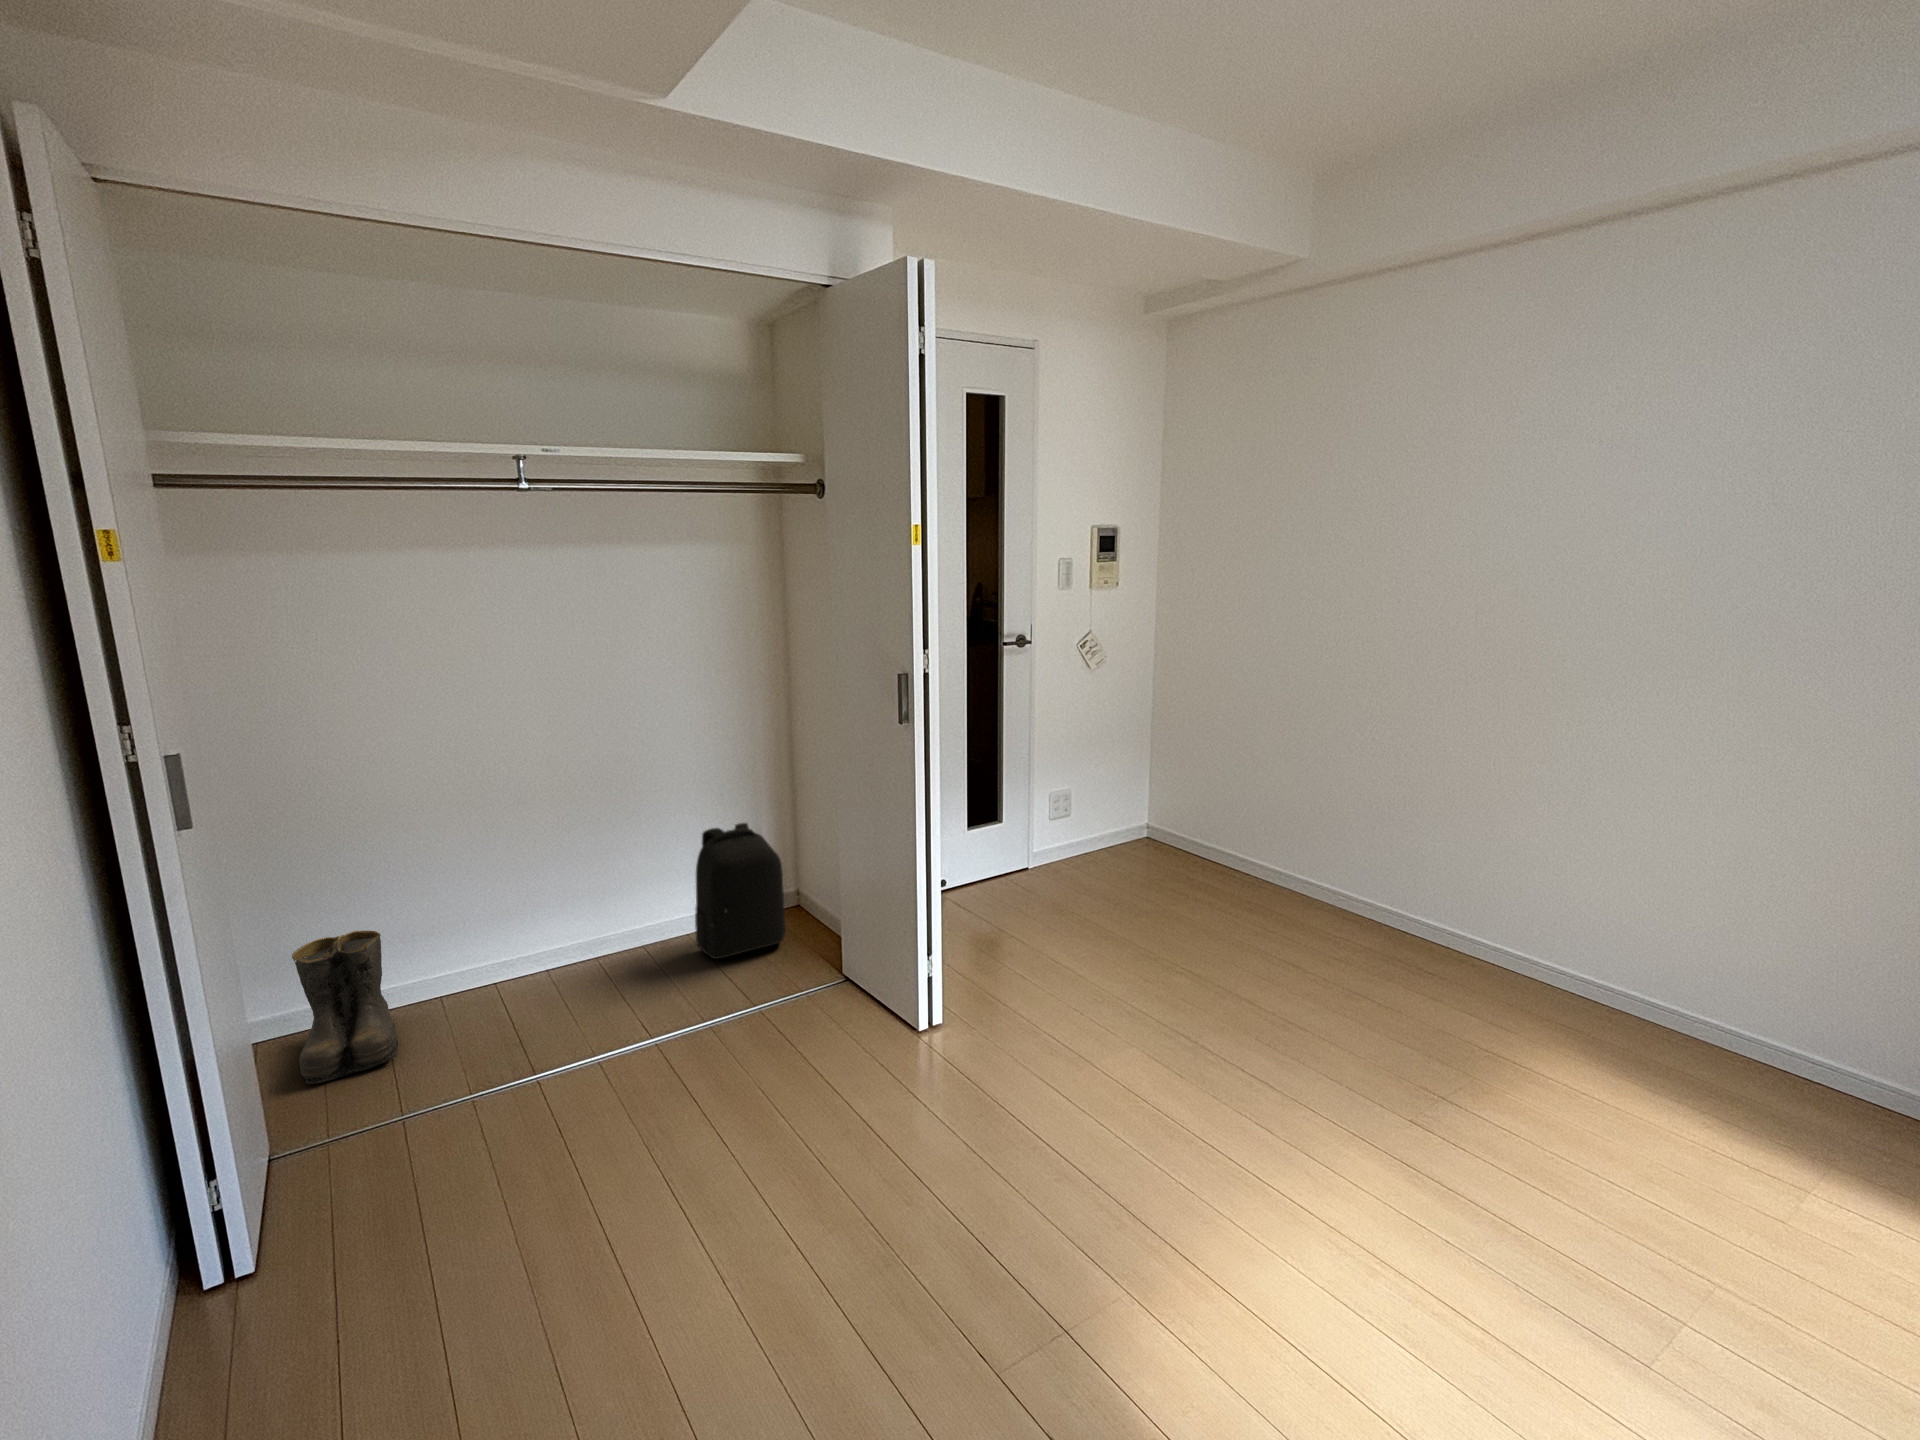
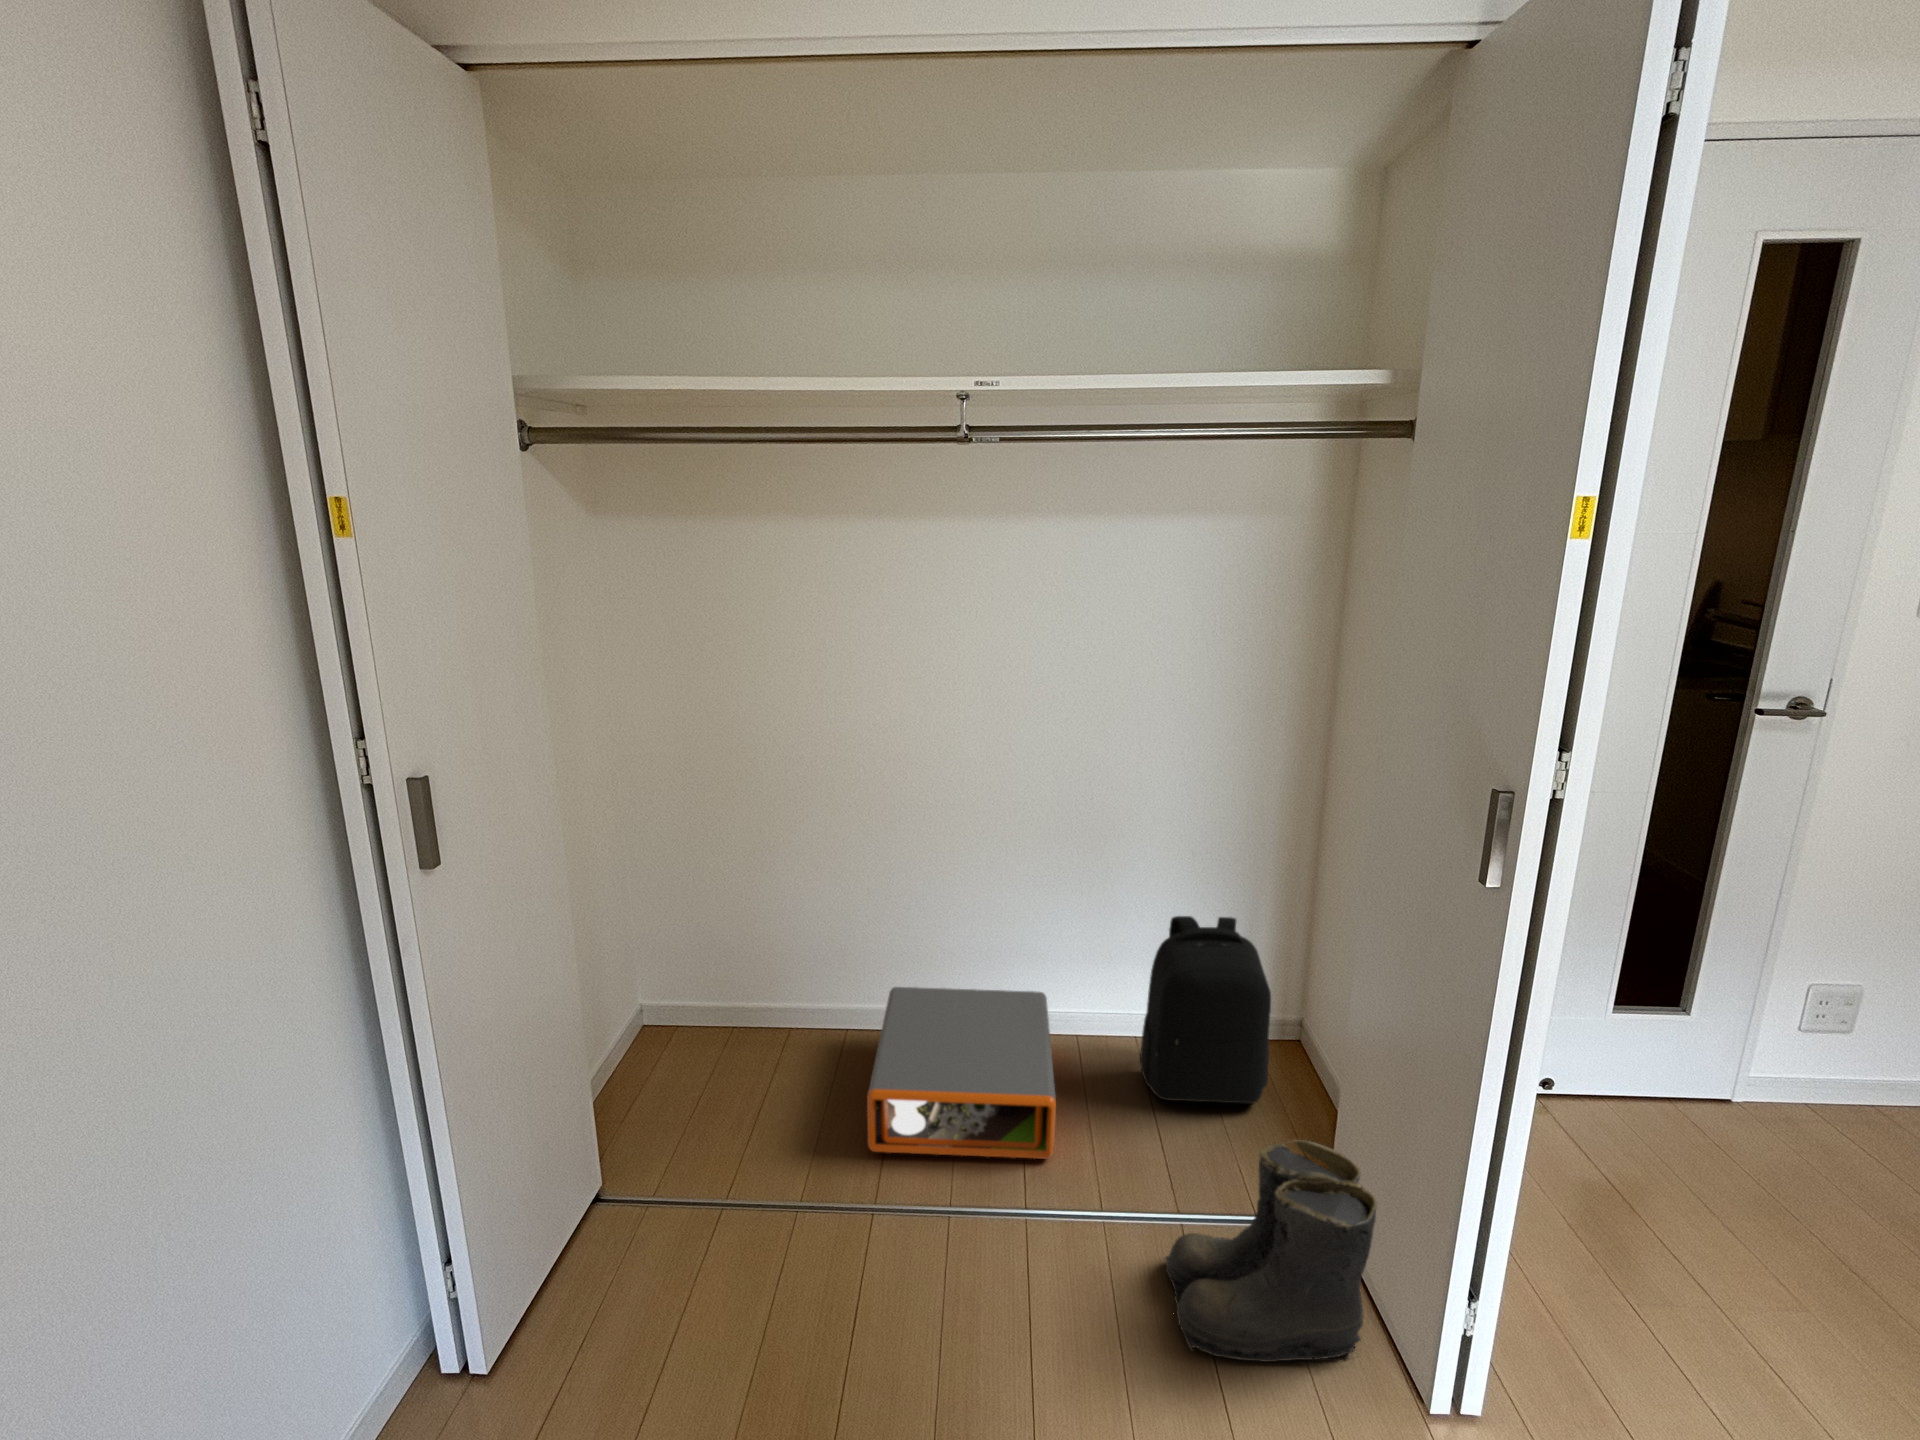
storage box: none [479,916,658,1050] -> present [867,987,1056,1159]
boots: present [292,931,398,1084] -> present [1165,1140,1377,1362]

